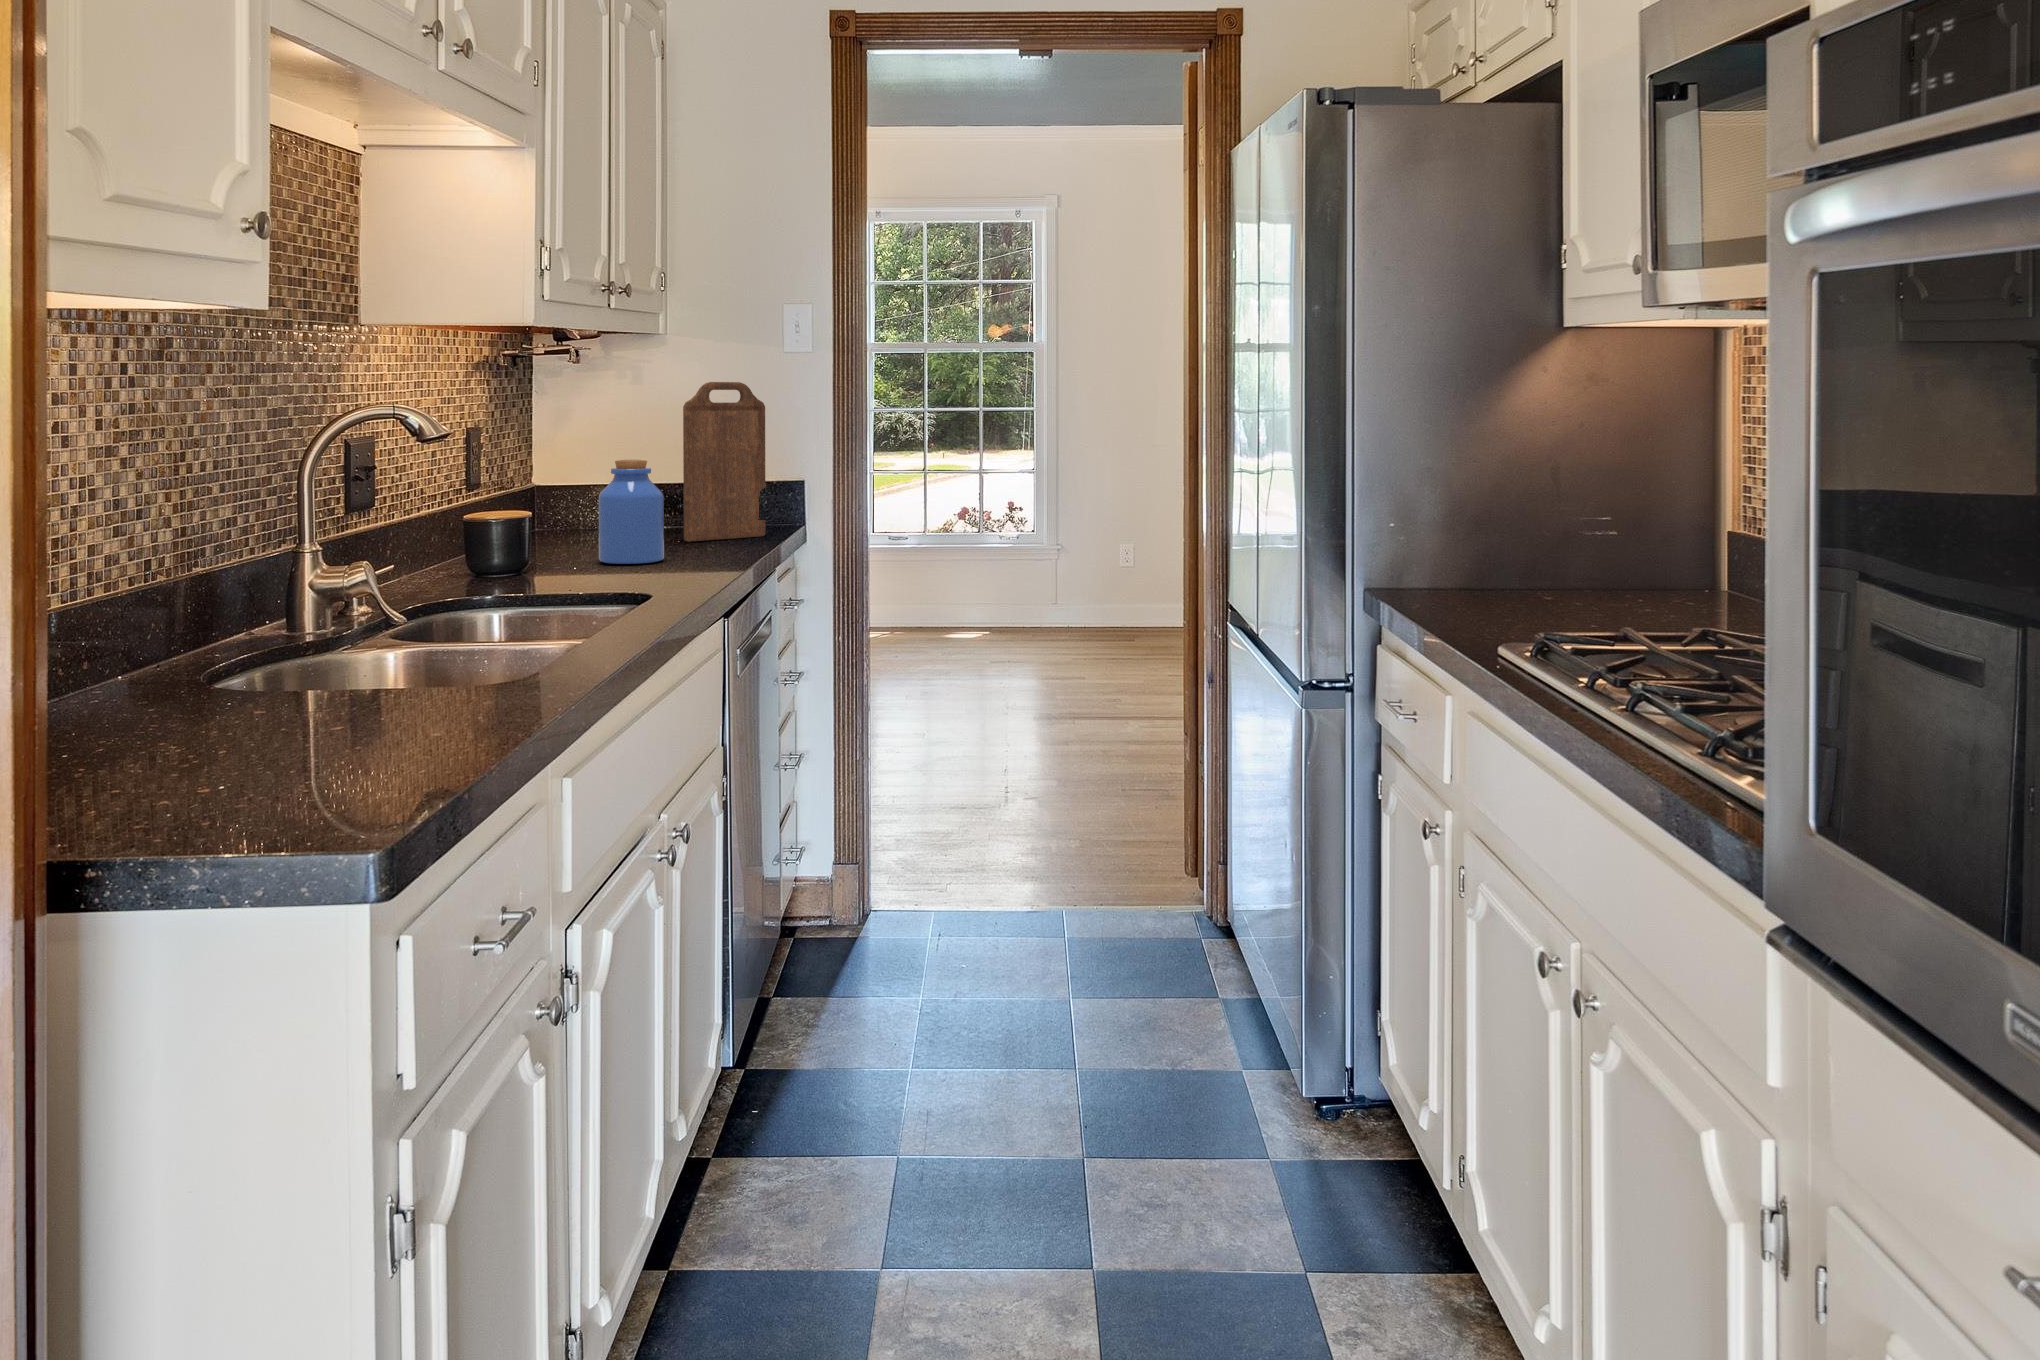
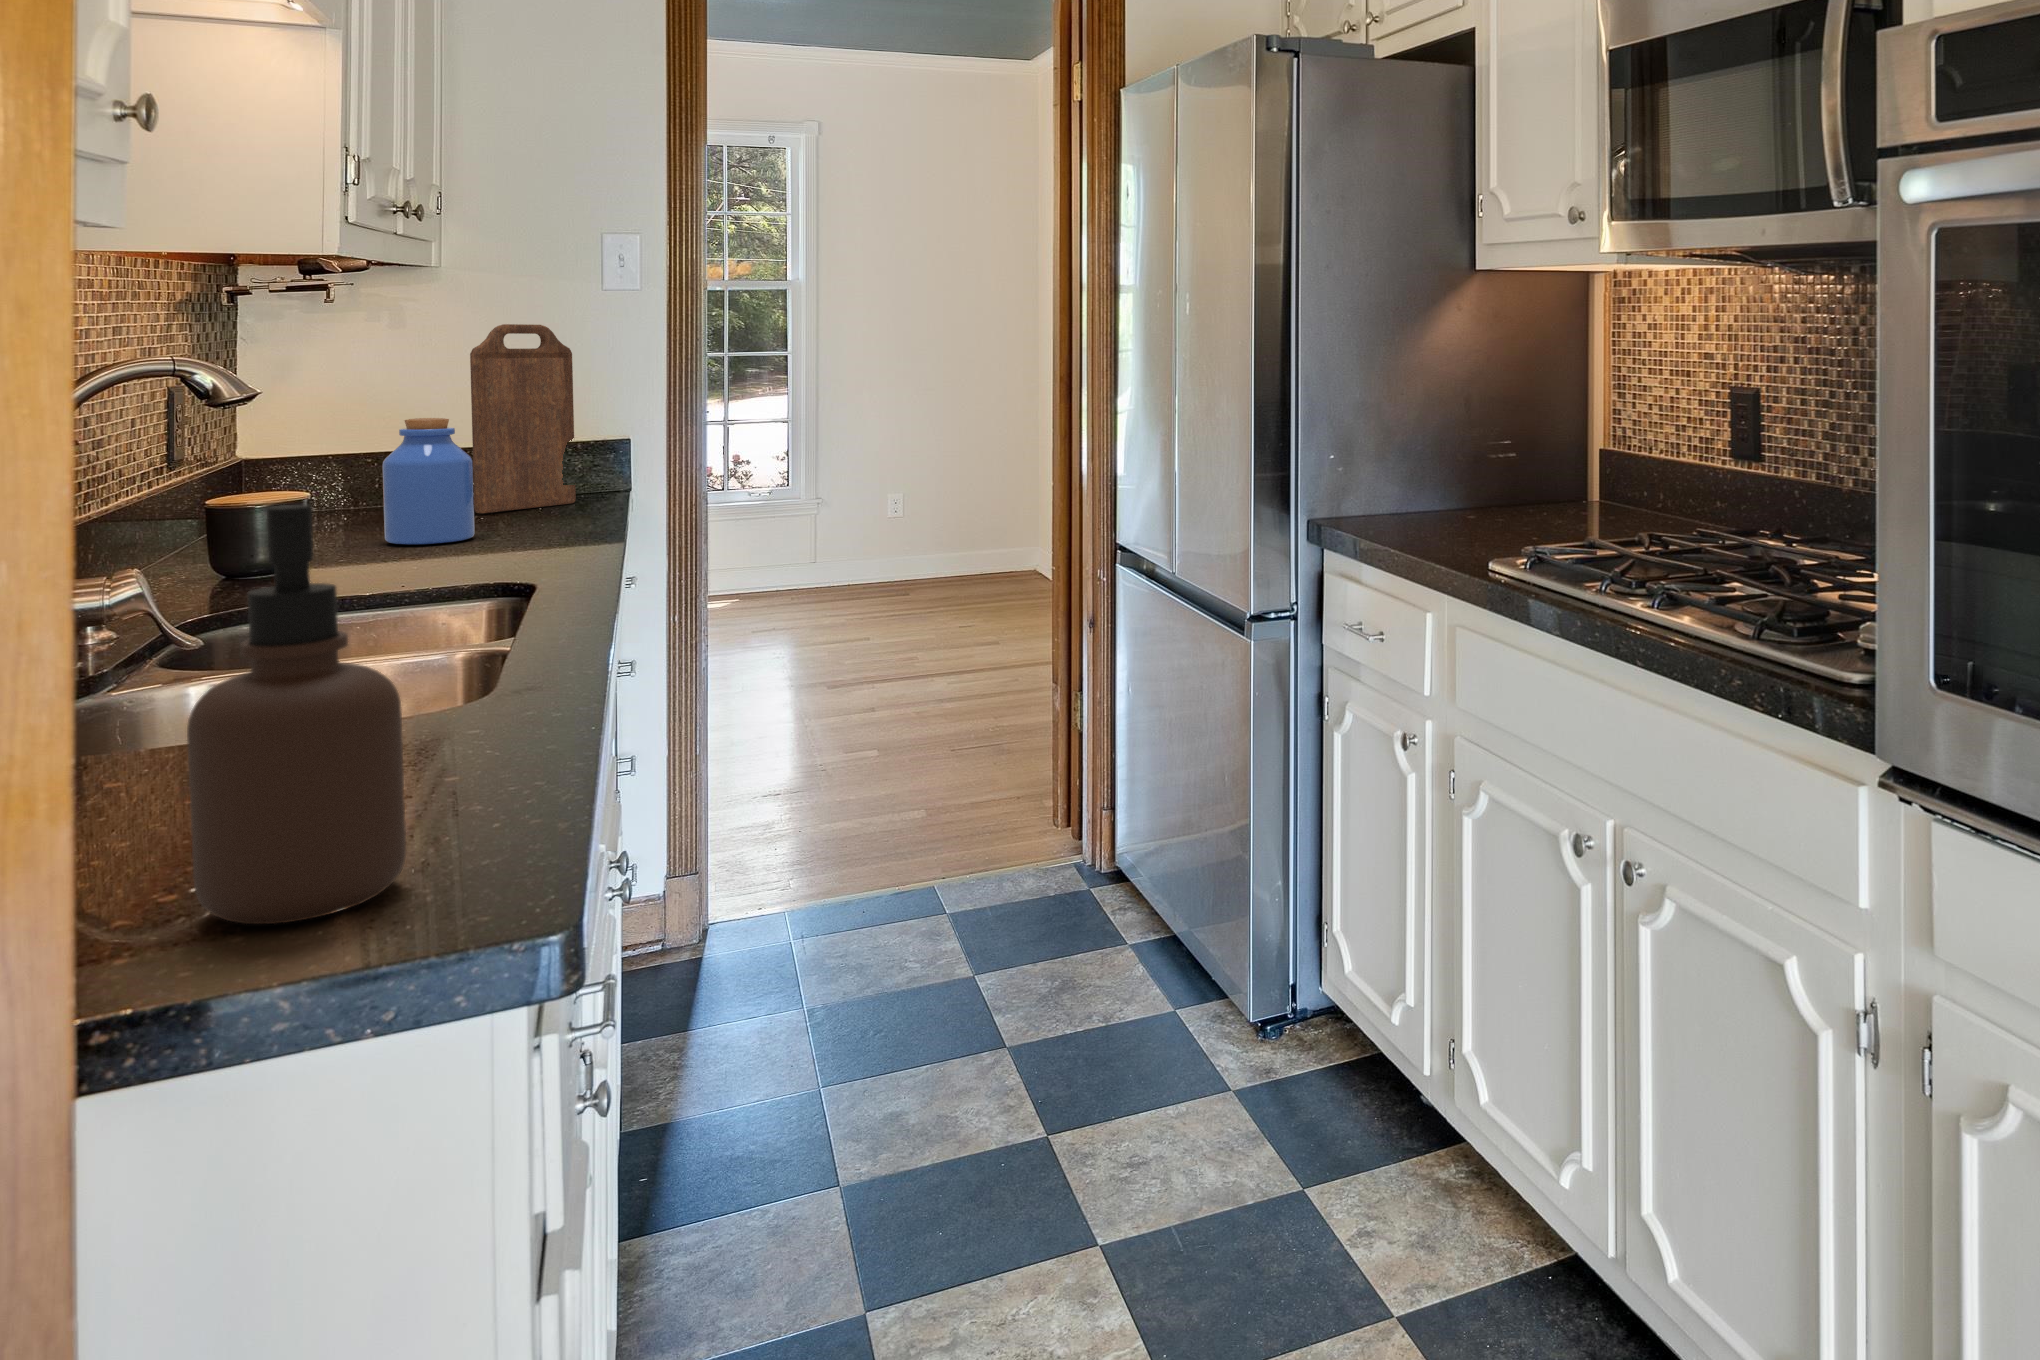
soap dispenser: none [195,516,342,830] -> present [187,505,406,924]

